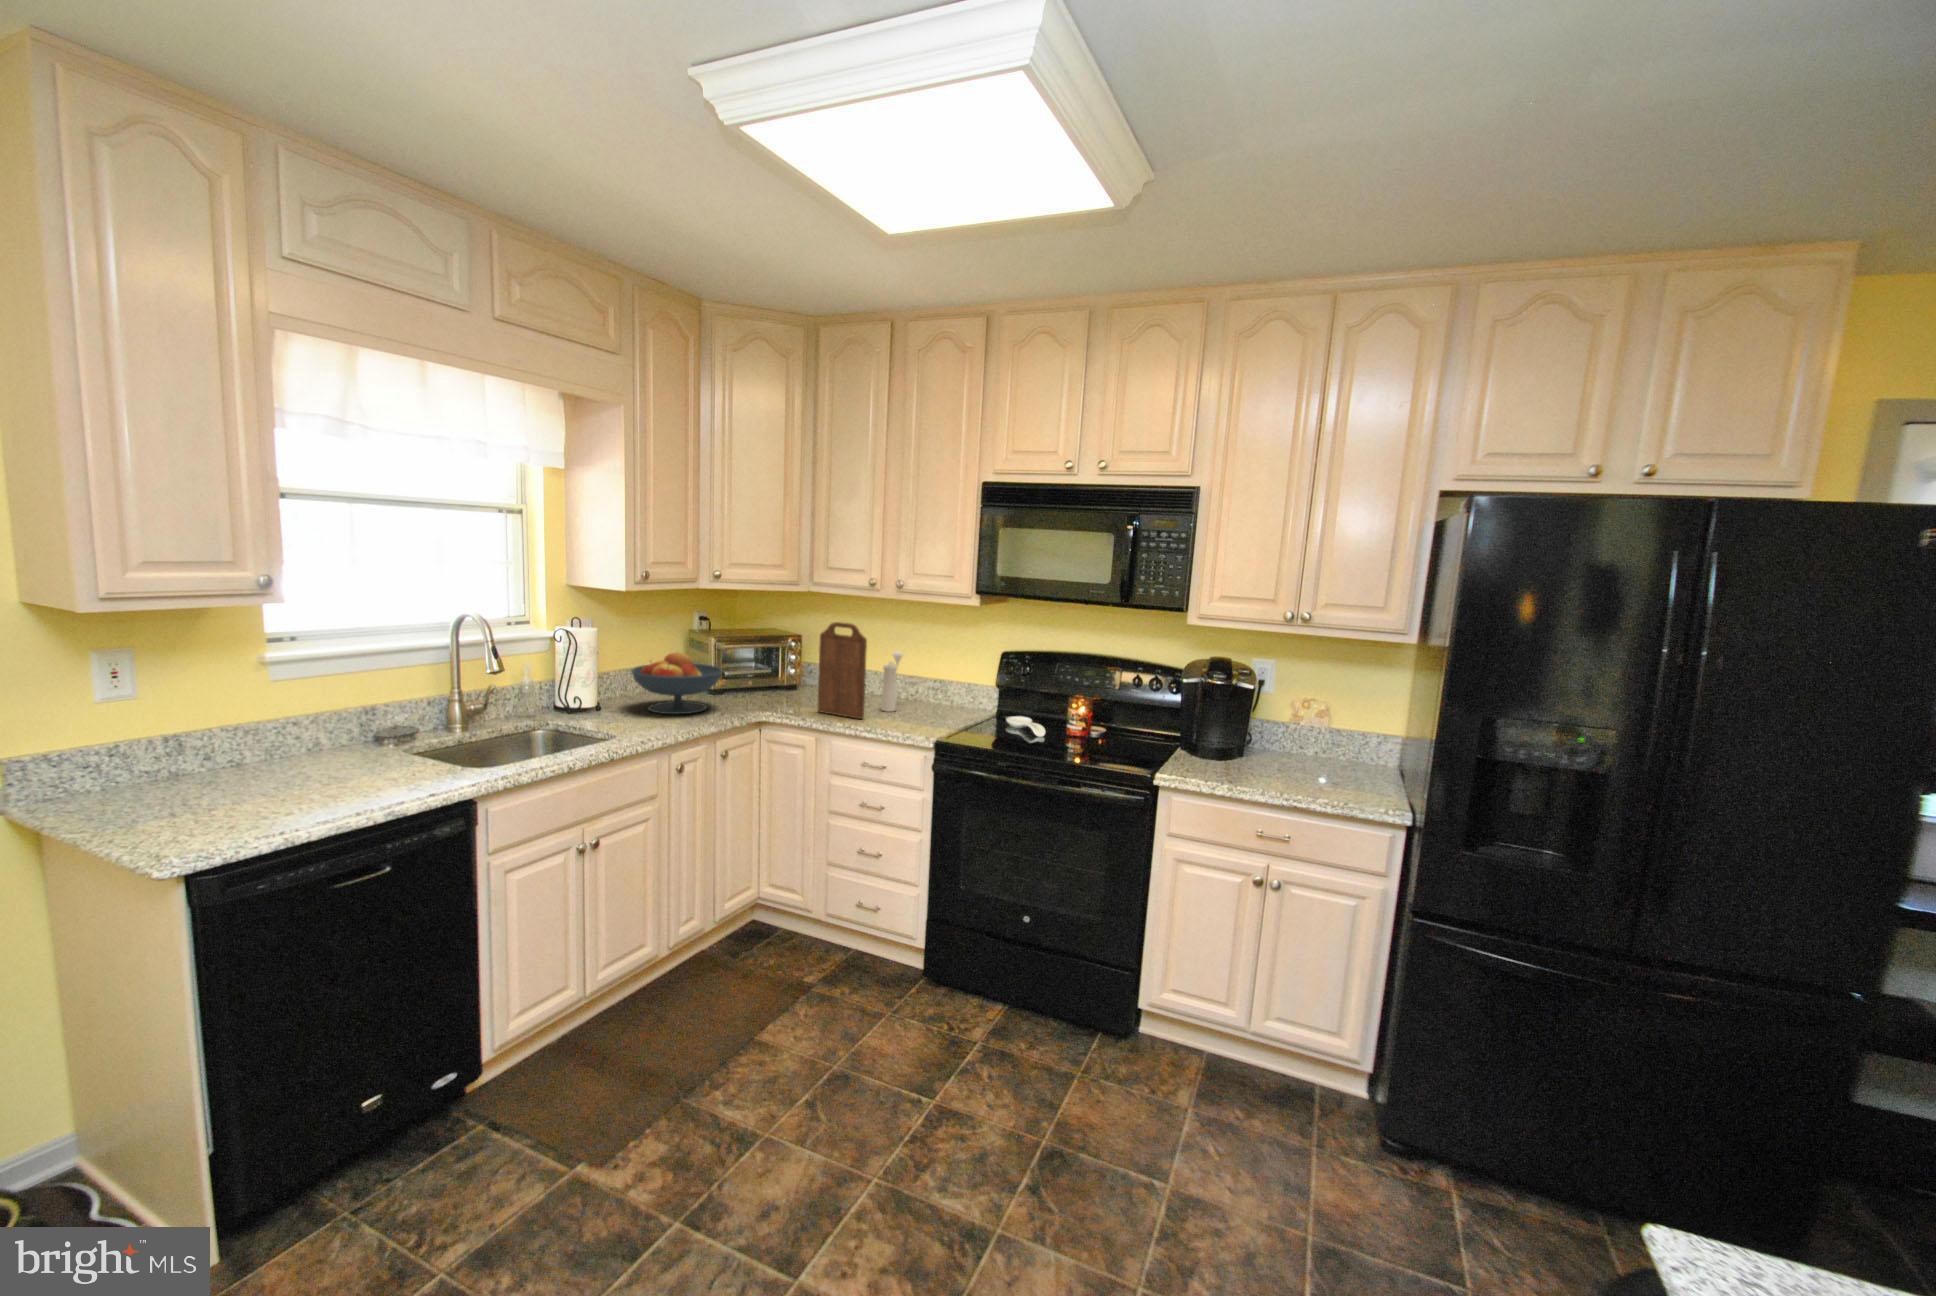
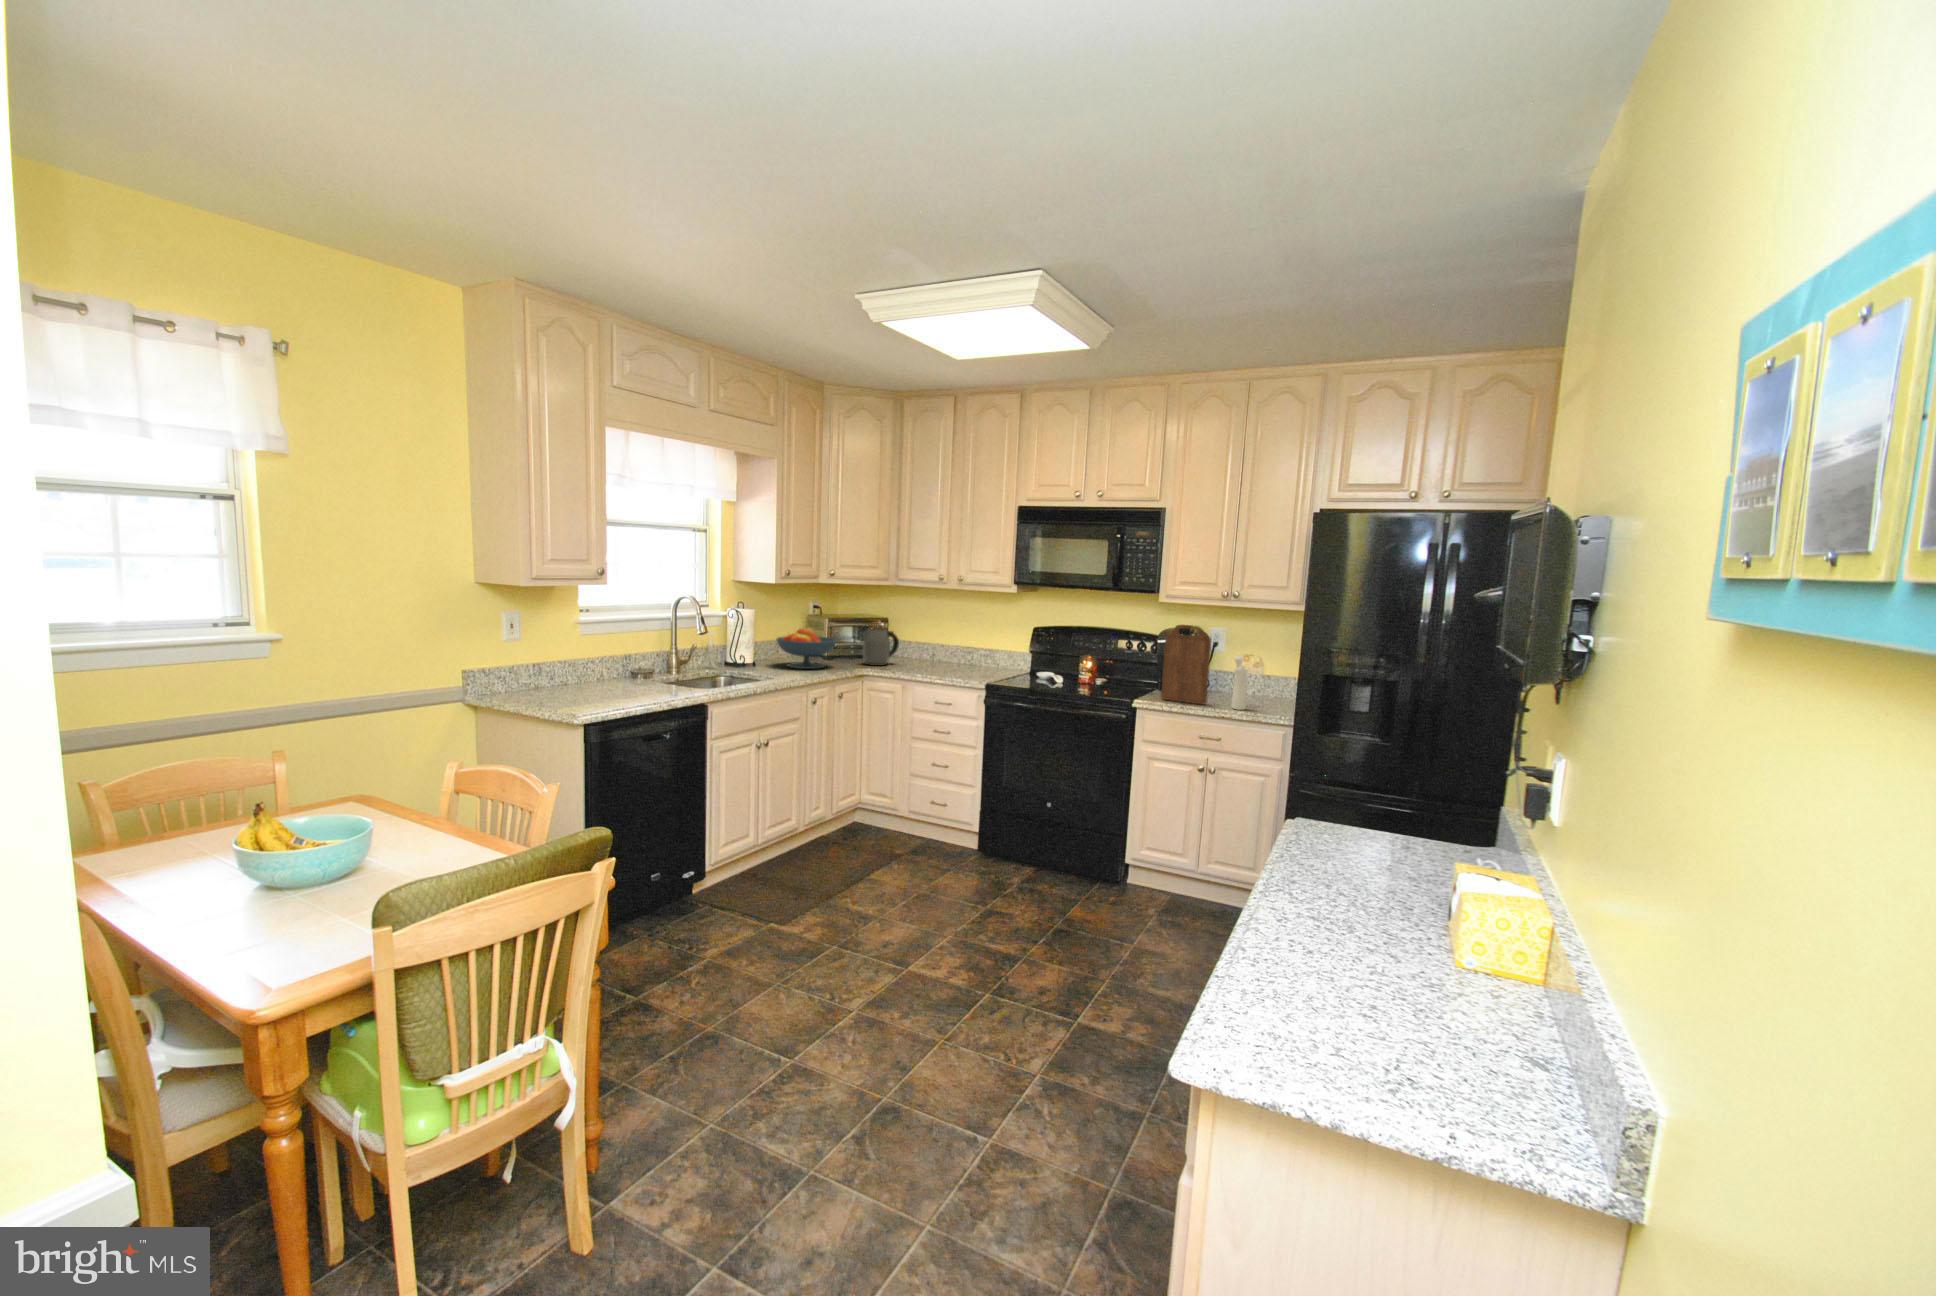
cutting board: present [818,622,867,719] -> present [1161,625,1211,705]
kettle: none [762,650,815,704] -> present [863,627,899,666]
pepper mill: present [881,651,903,712] -> present [1232,656,1248,710]

